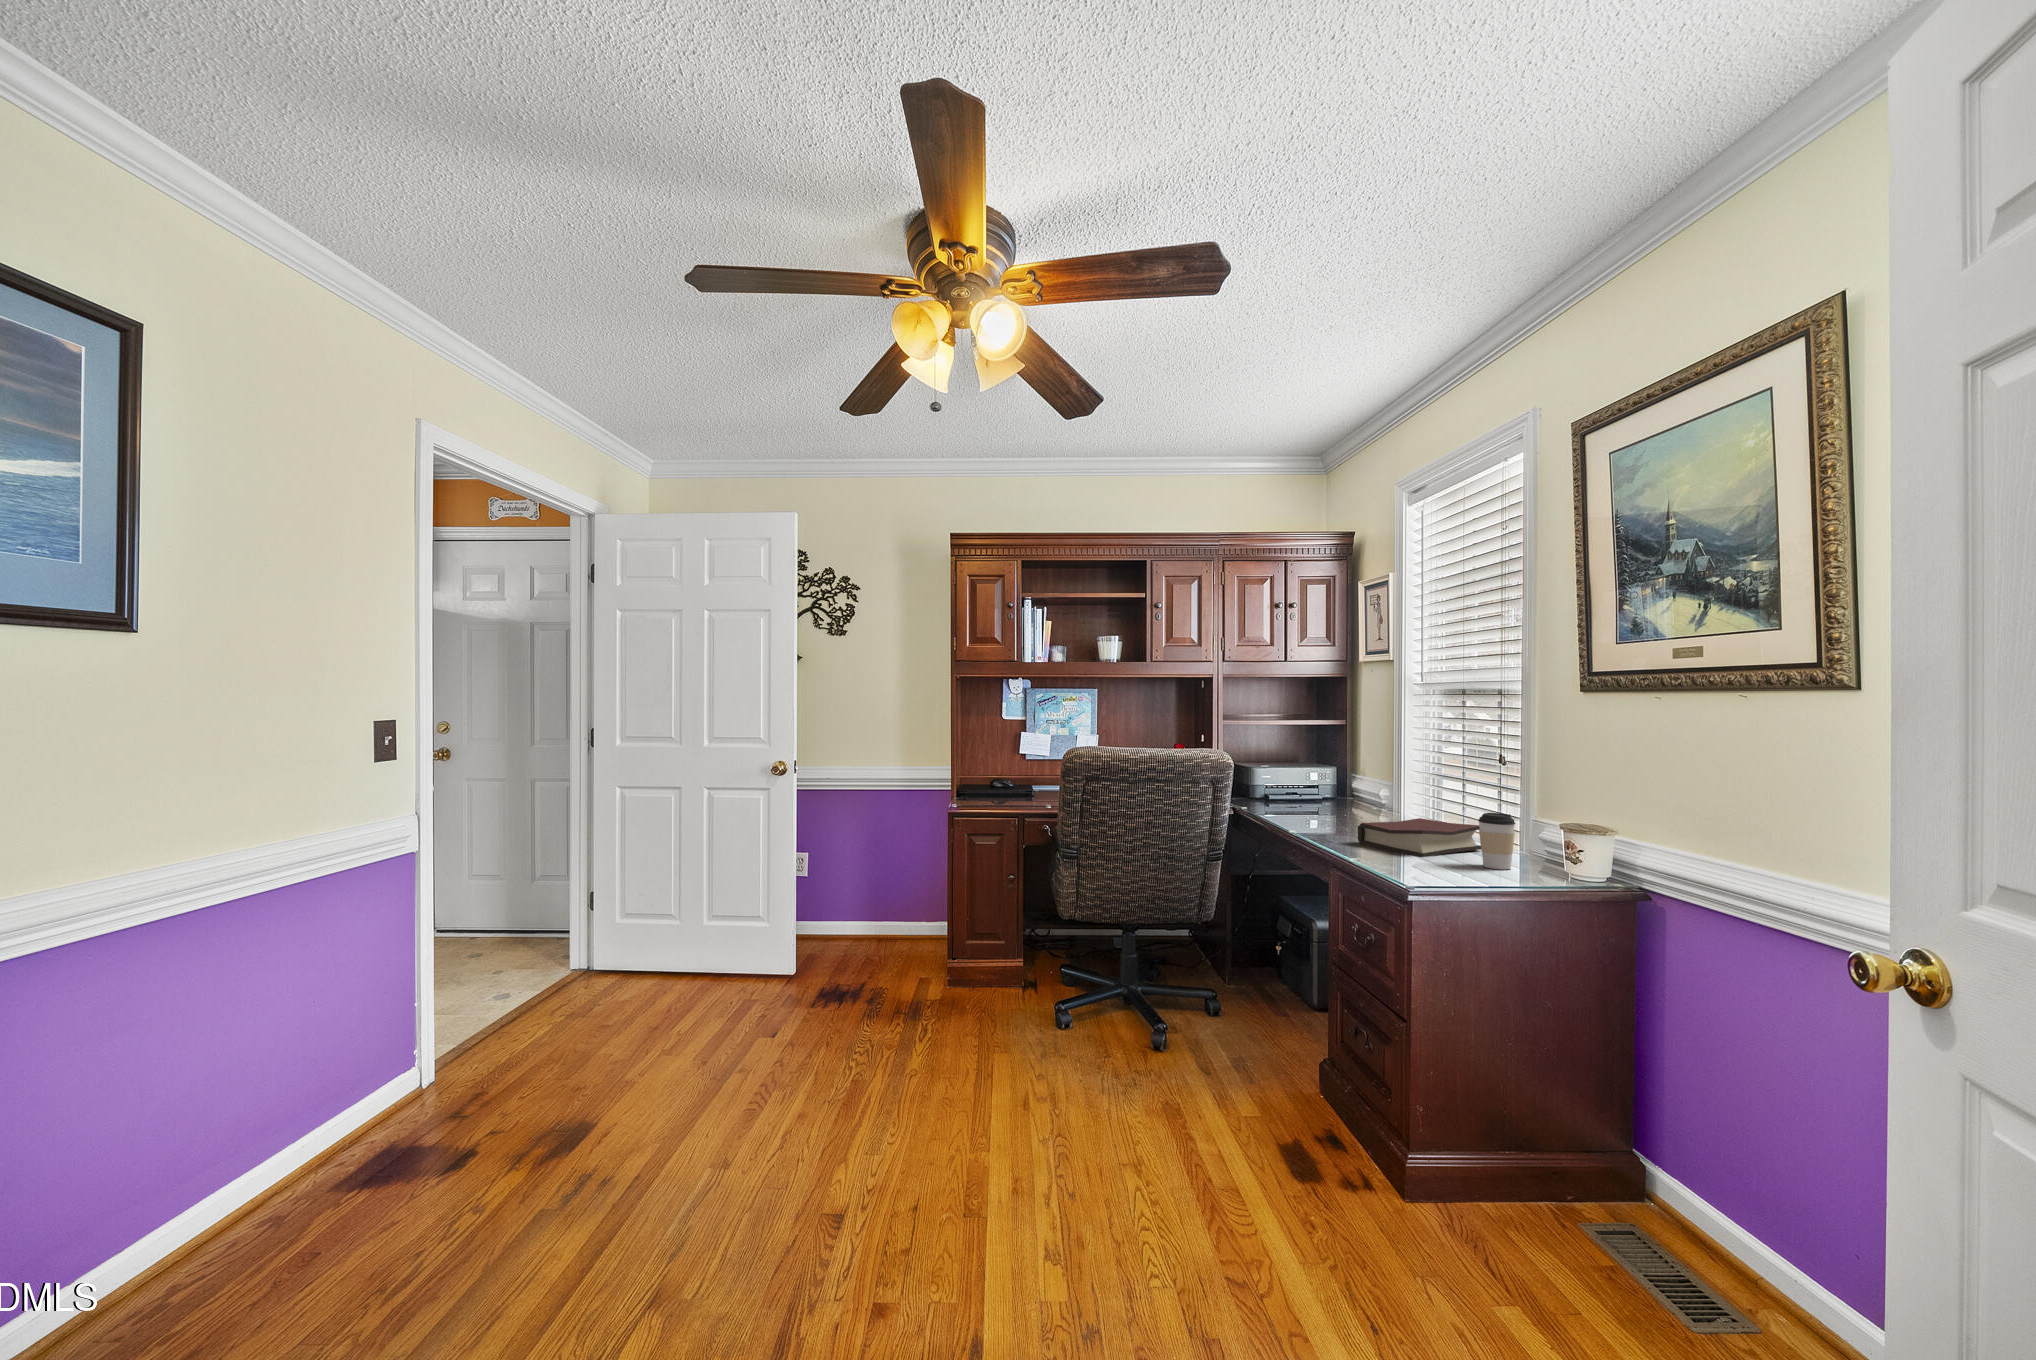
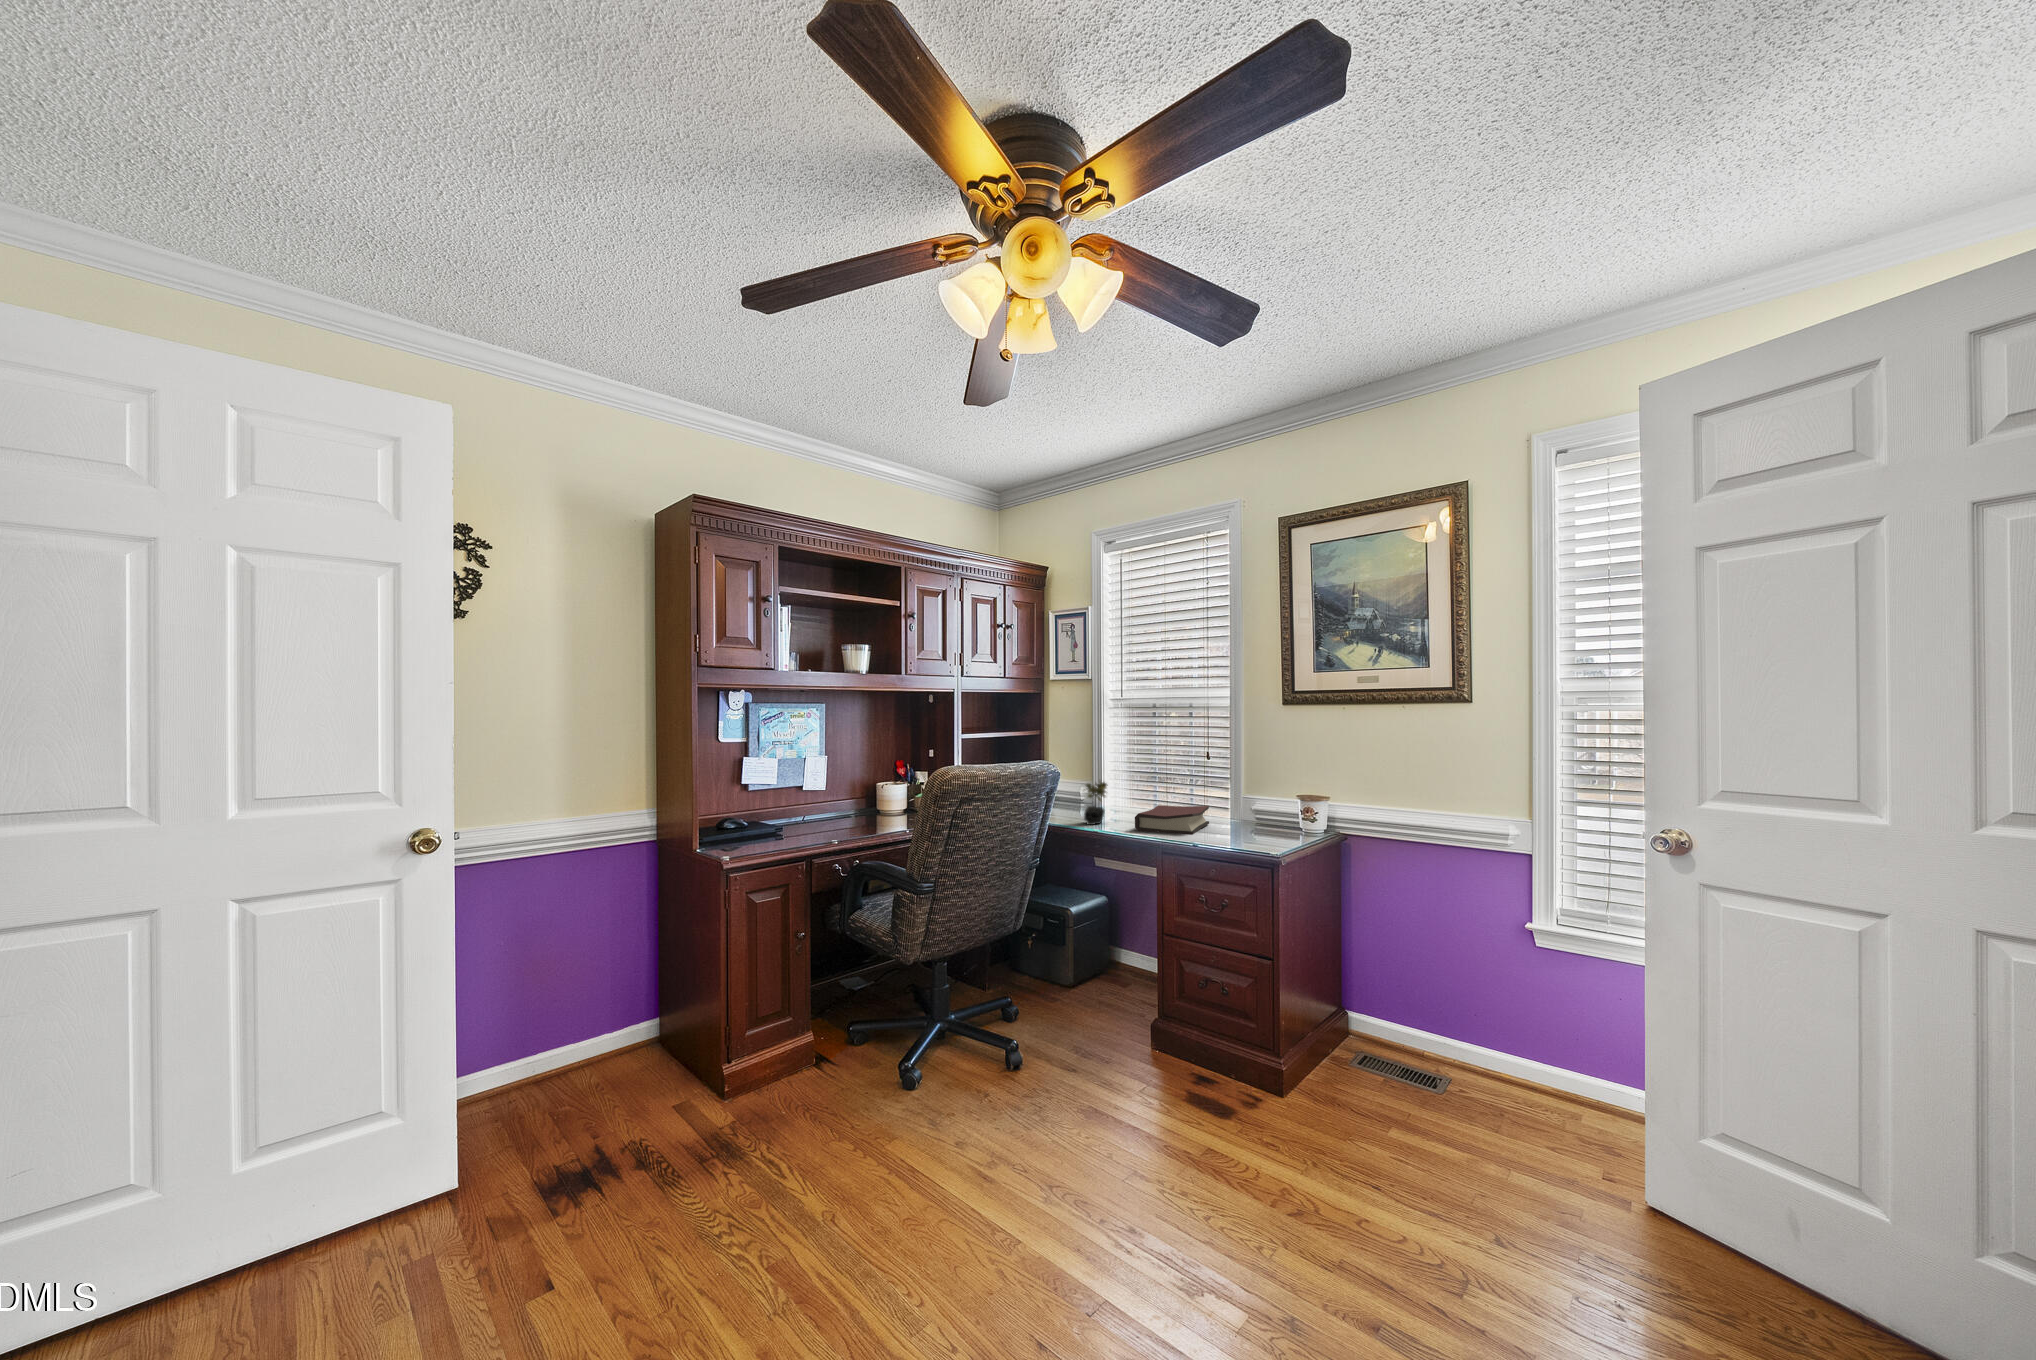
succulent plant: none [1318,779,1355,832] -> present [1084,782,1108,825]
coffee cup: present [1478,813,1515,869] -> none [1232,795,1256,836]

